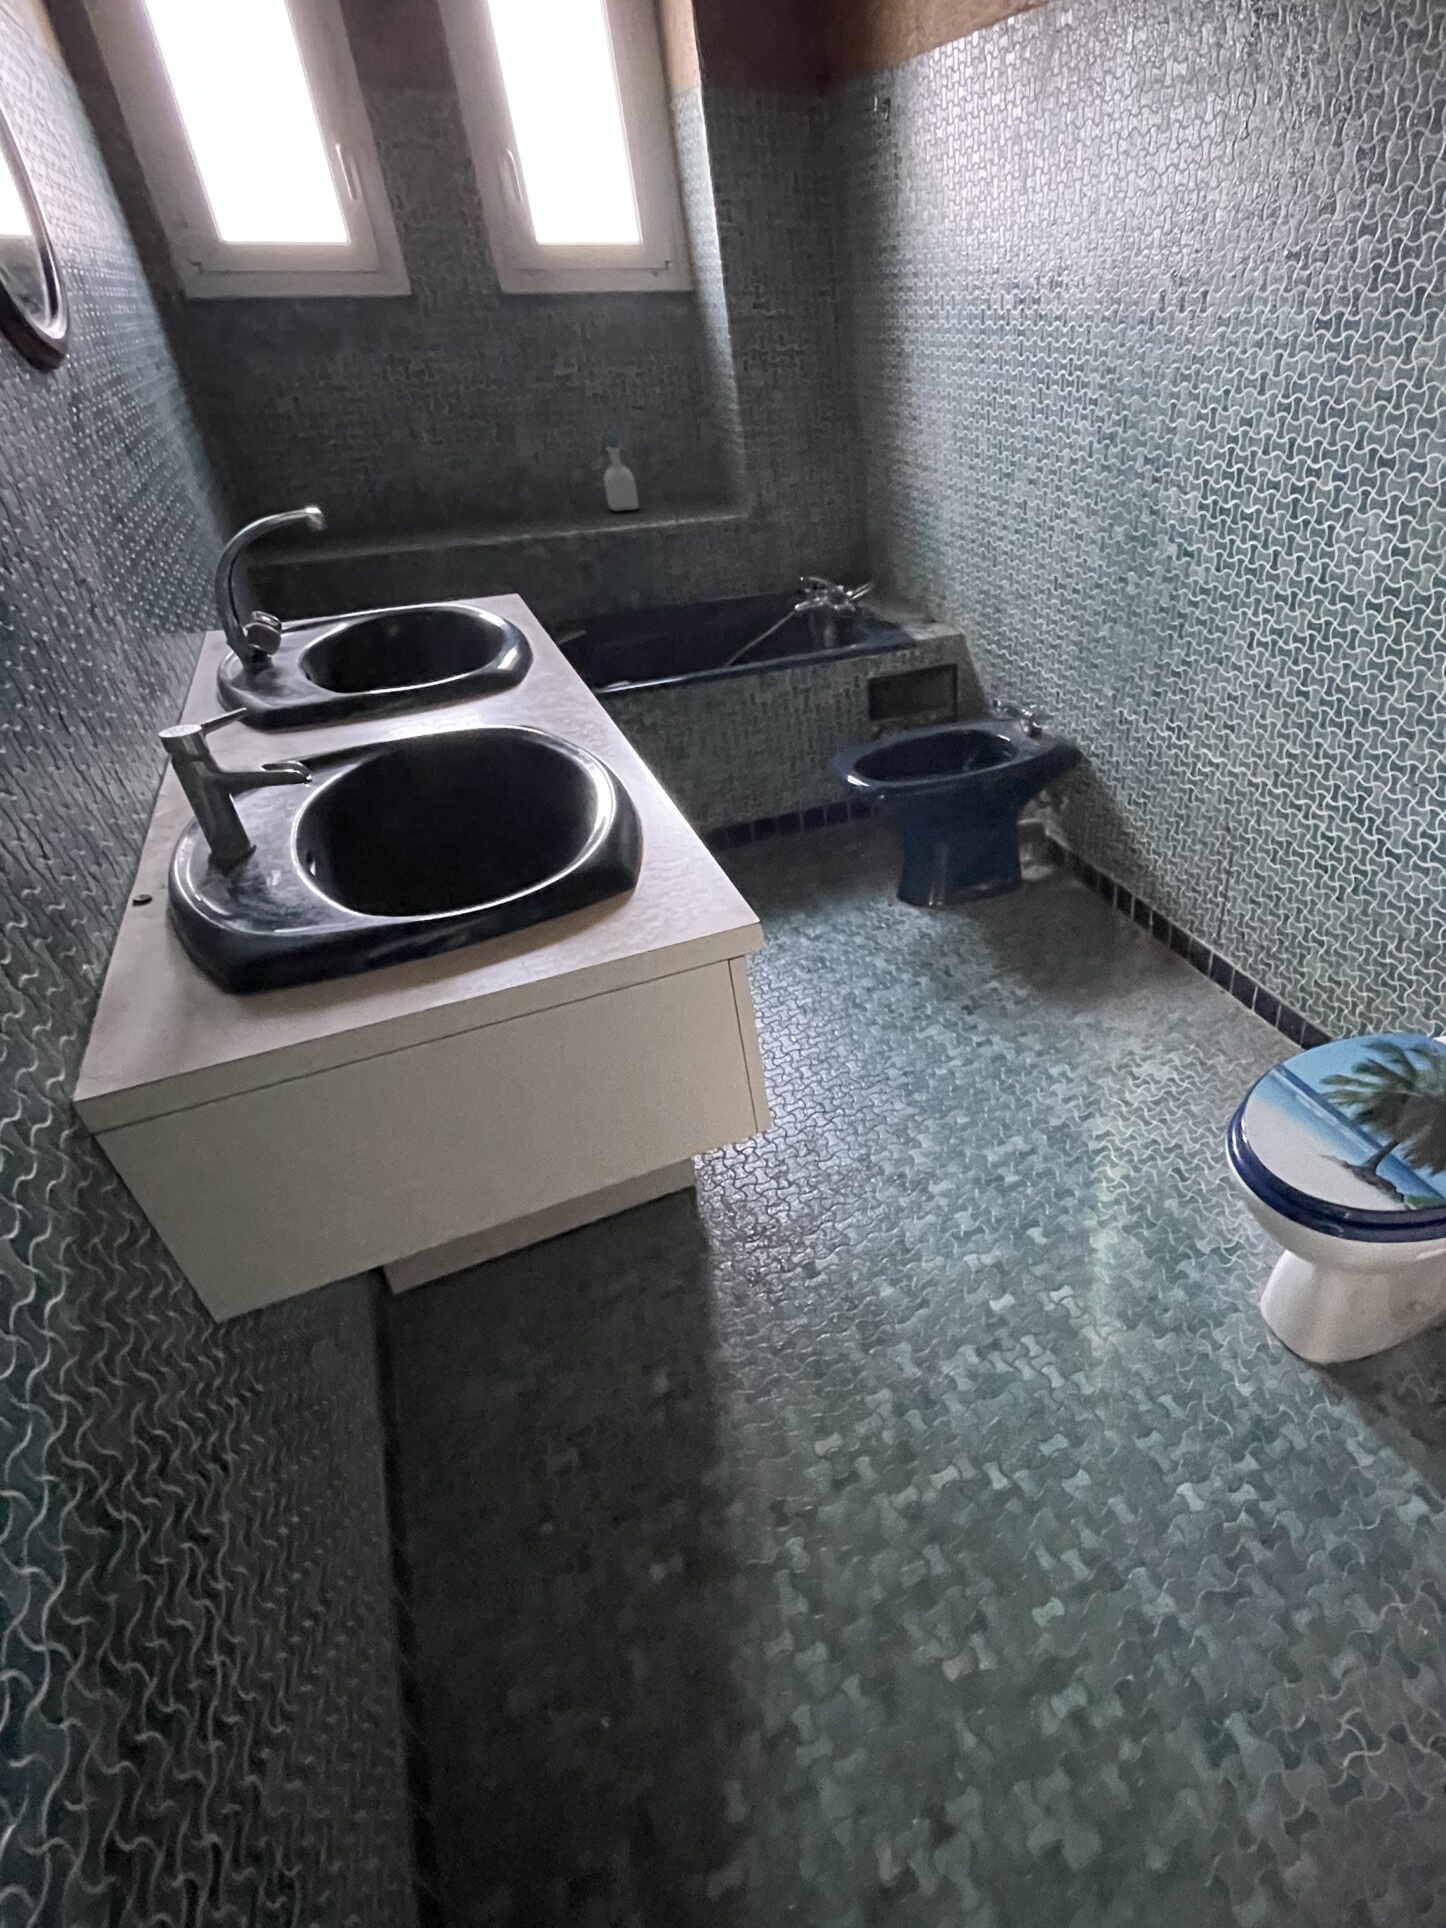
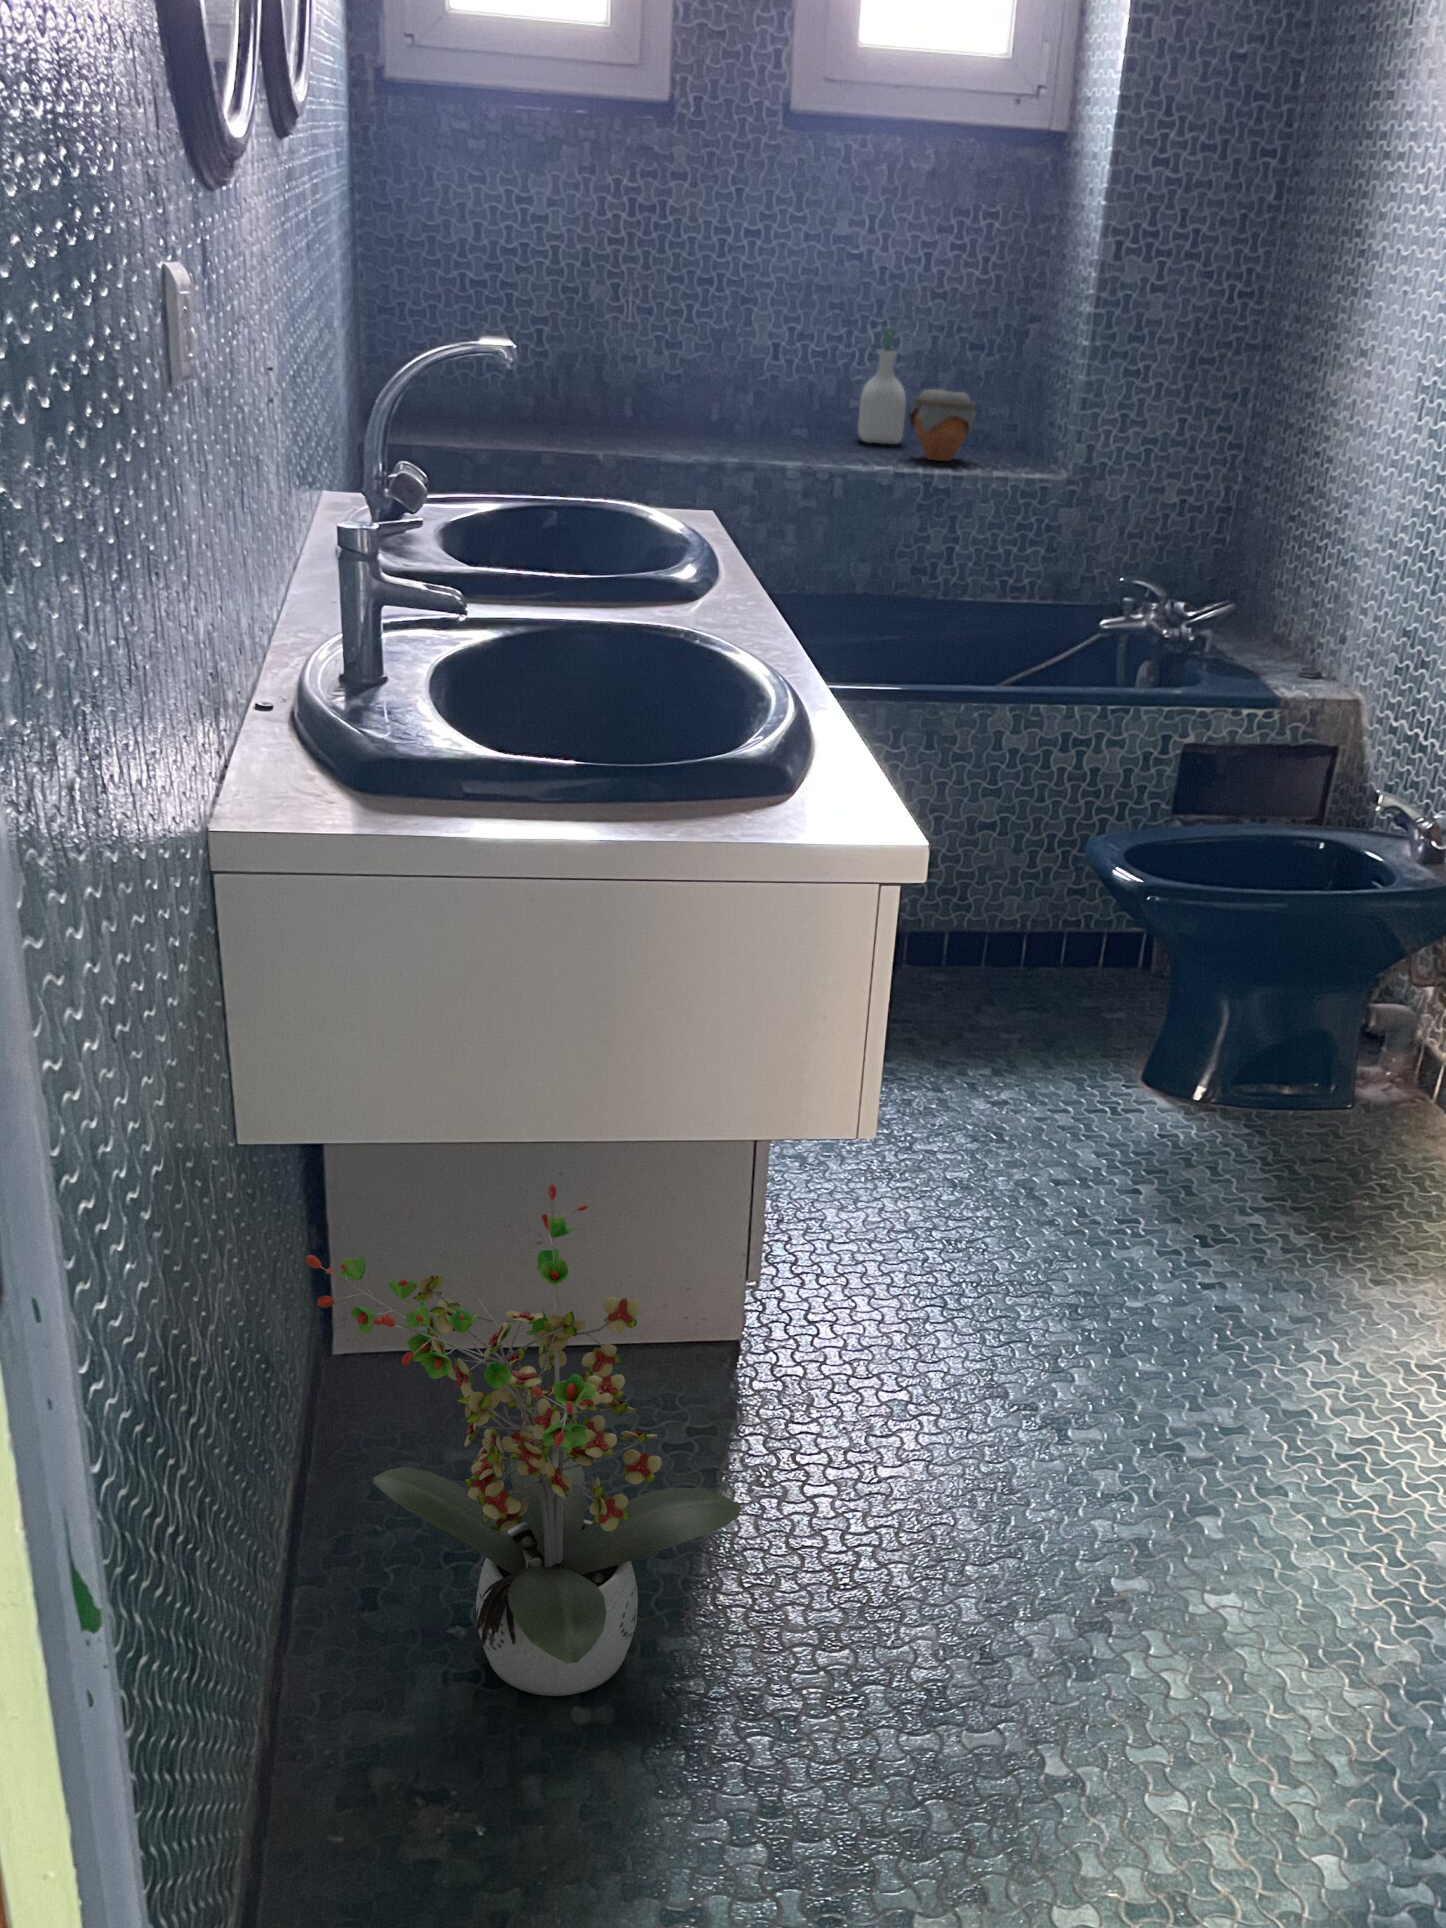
jar: none [639,470,683,518] -> present [909,389,976,461]
potted plant: none [318,1217,737,1602] -> present [305,1184,742,1696]

